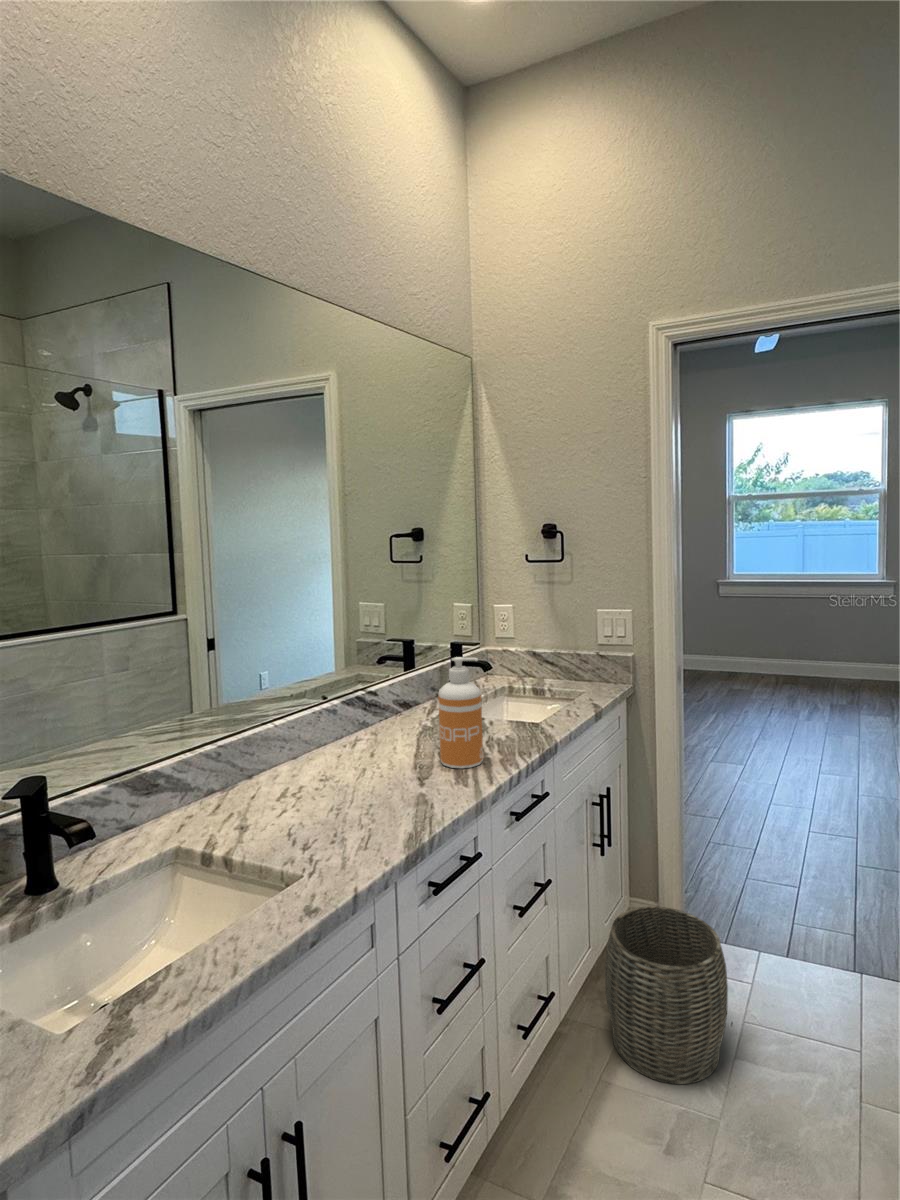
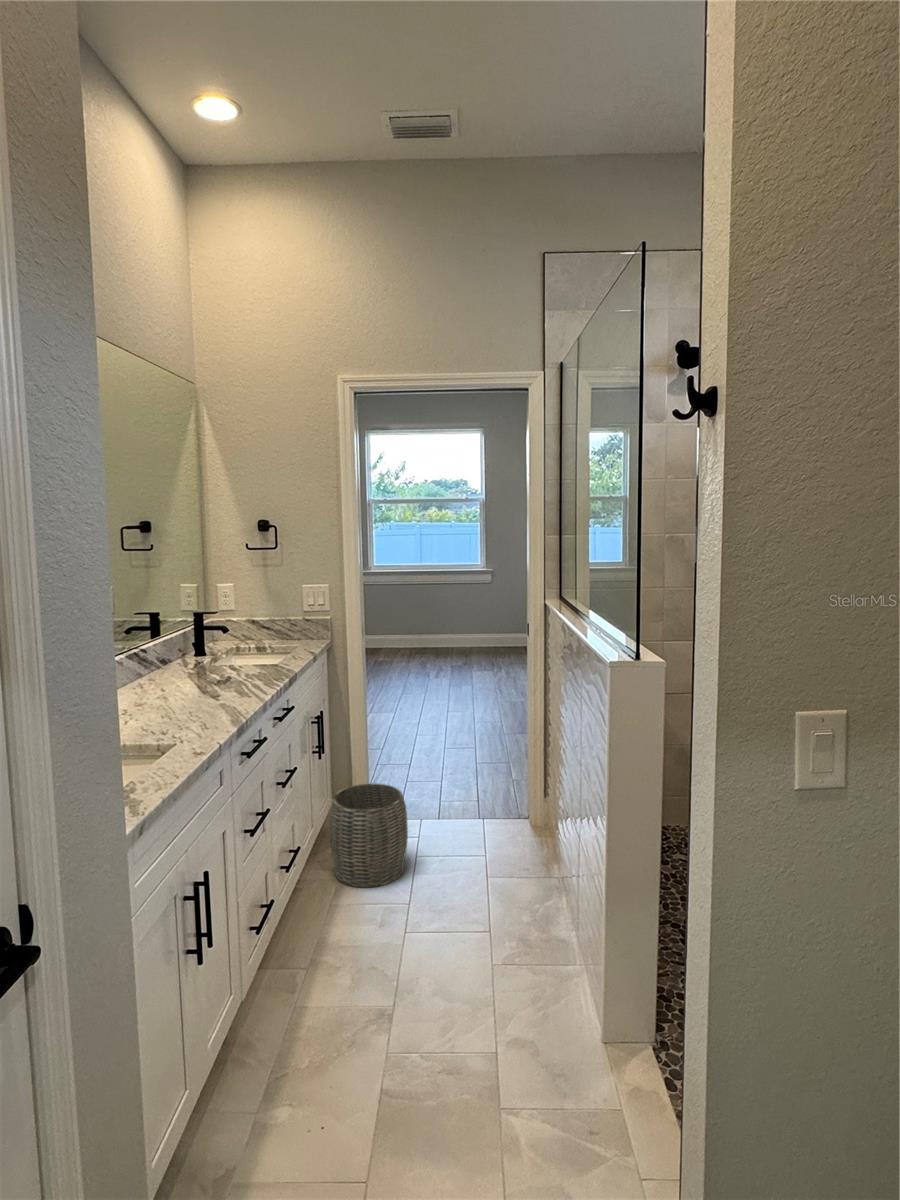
soap dispenser: present [438,657,483,768] -> none [223,612,256,688]

